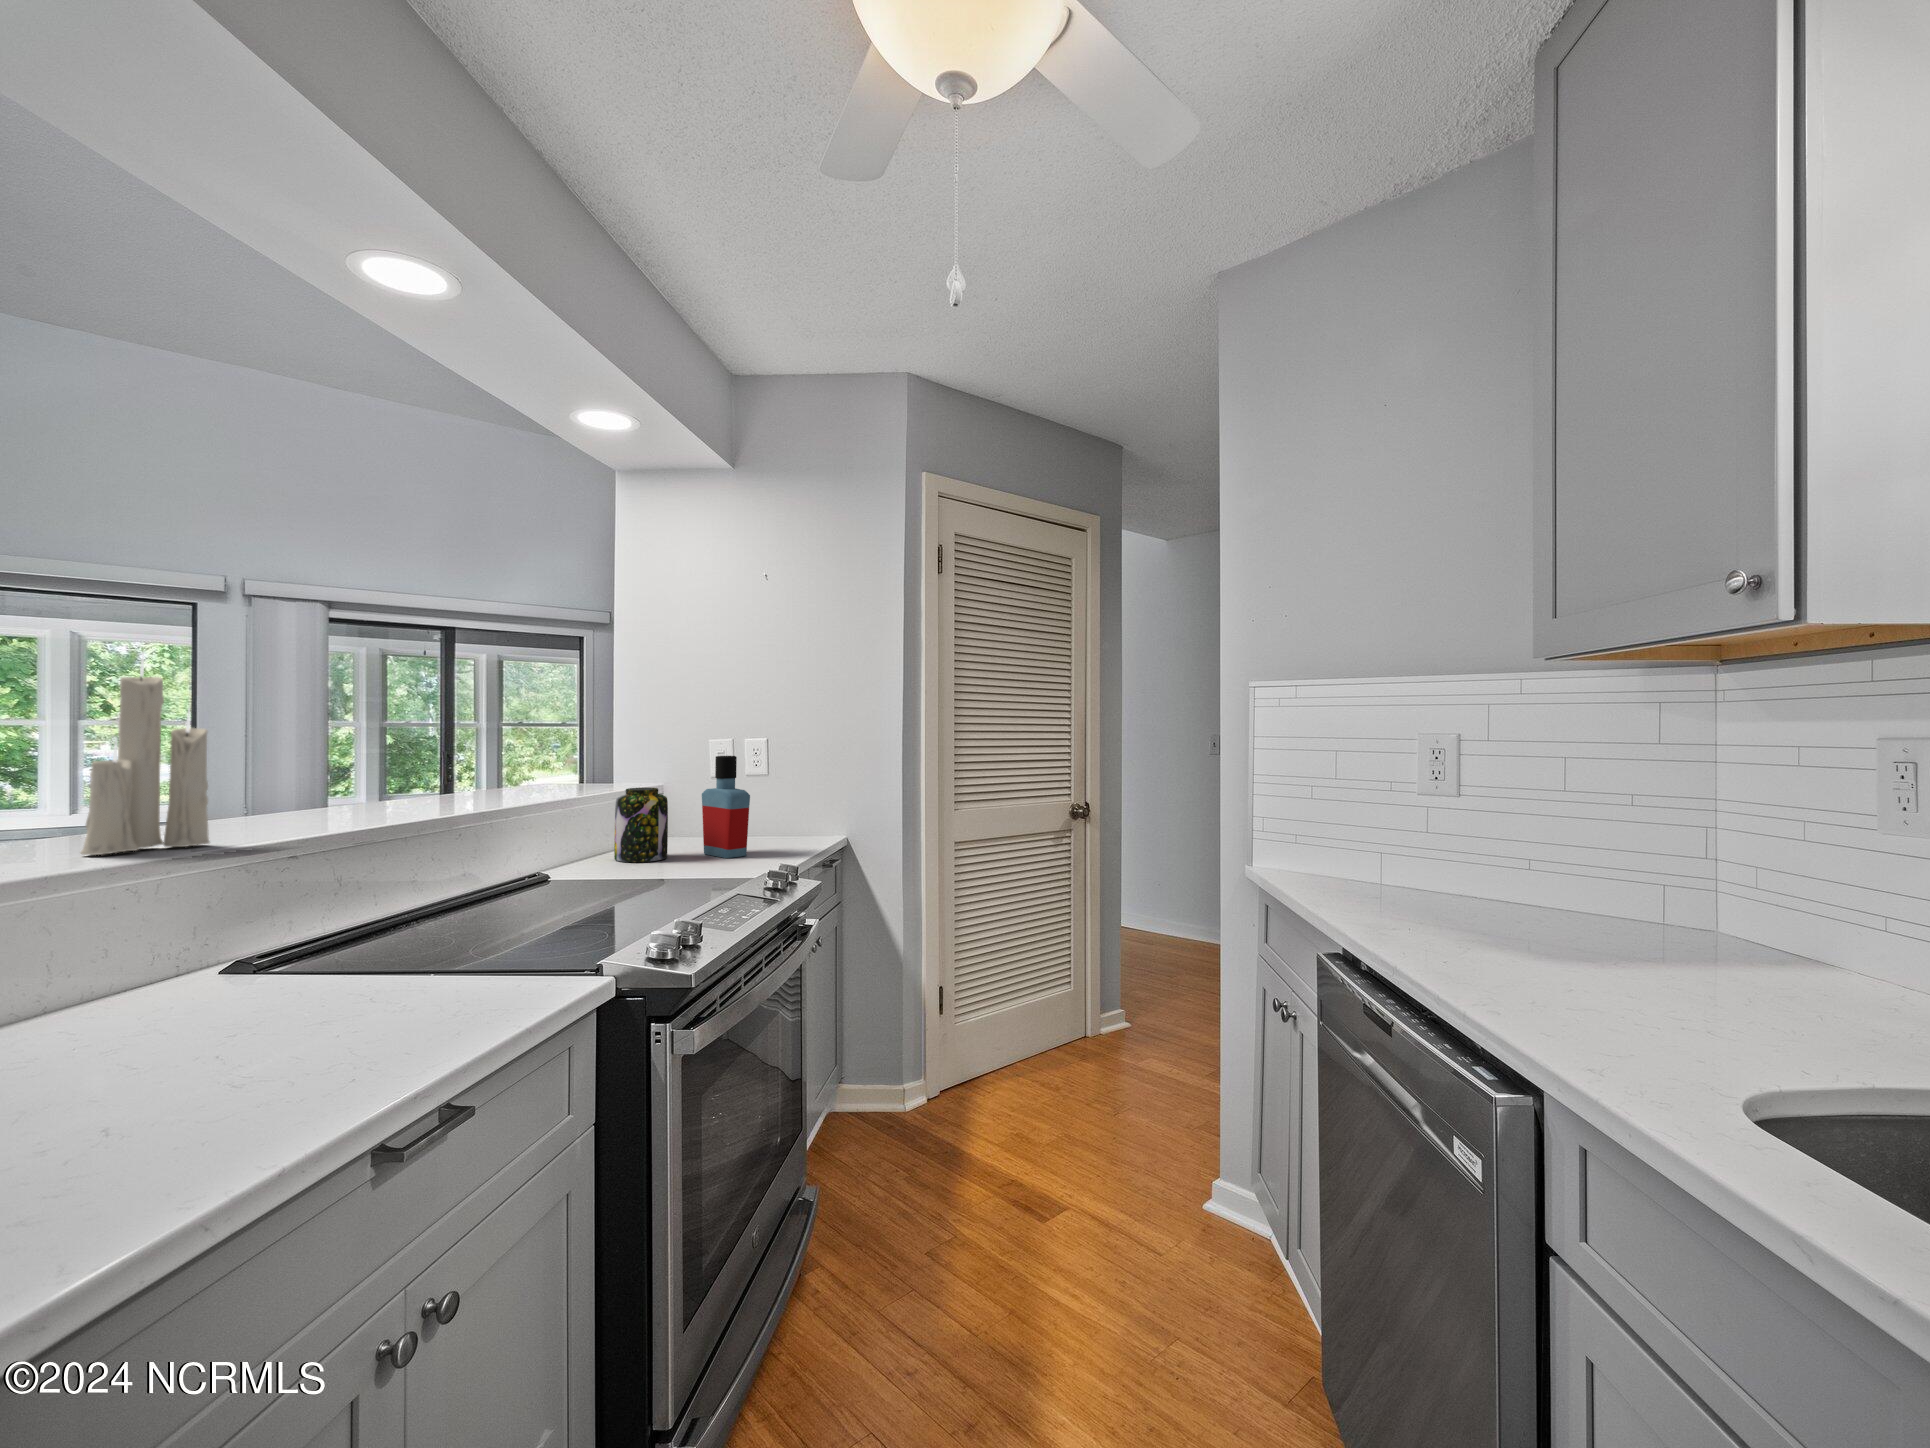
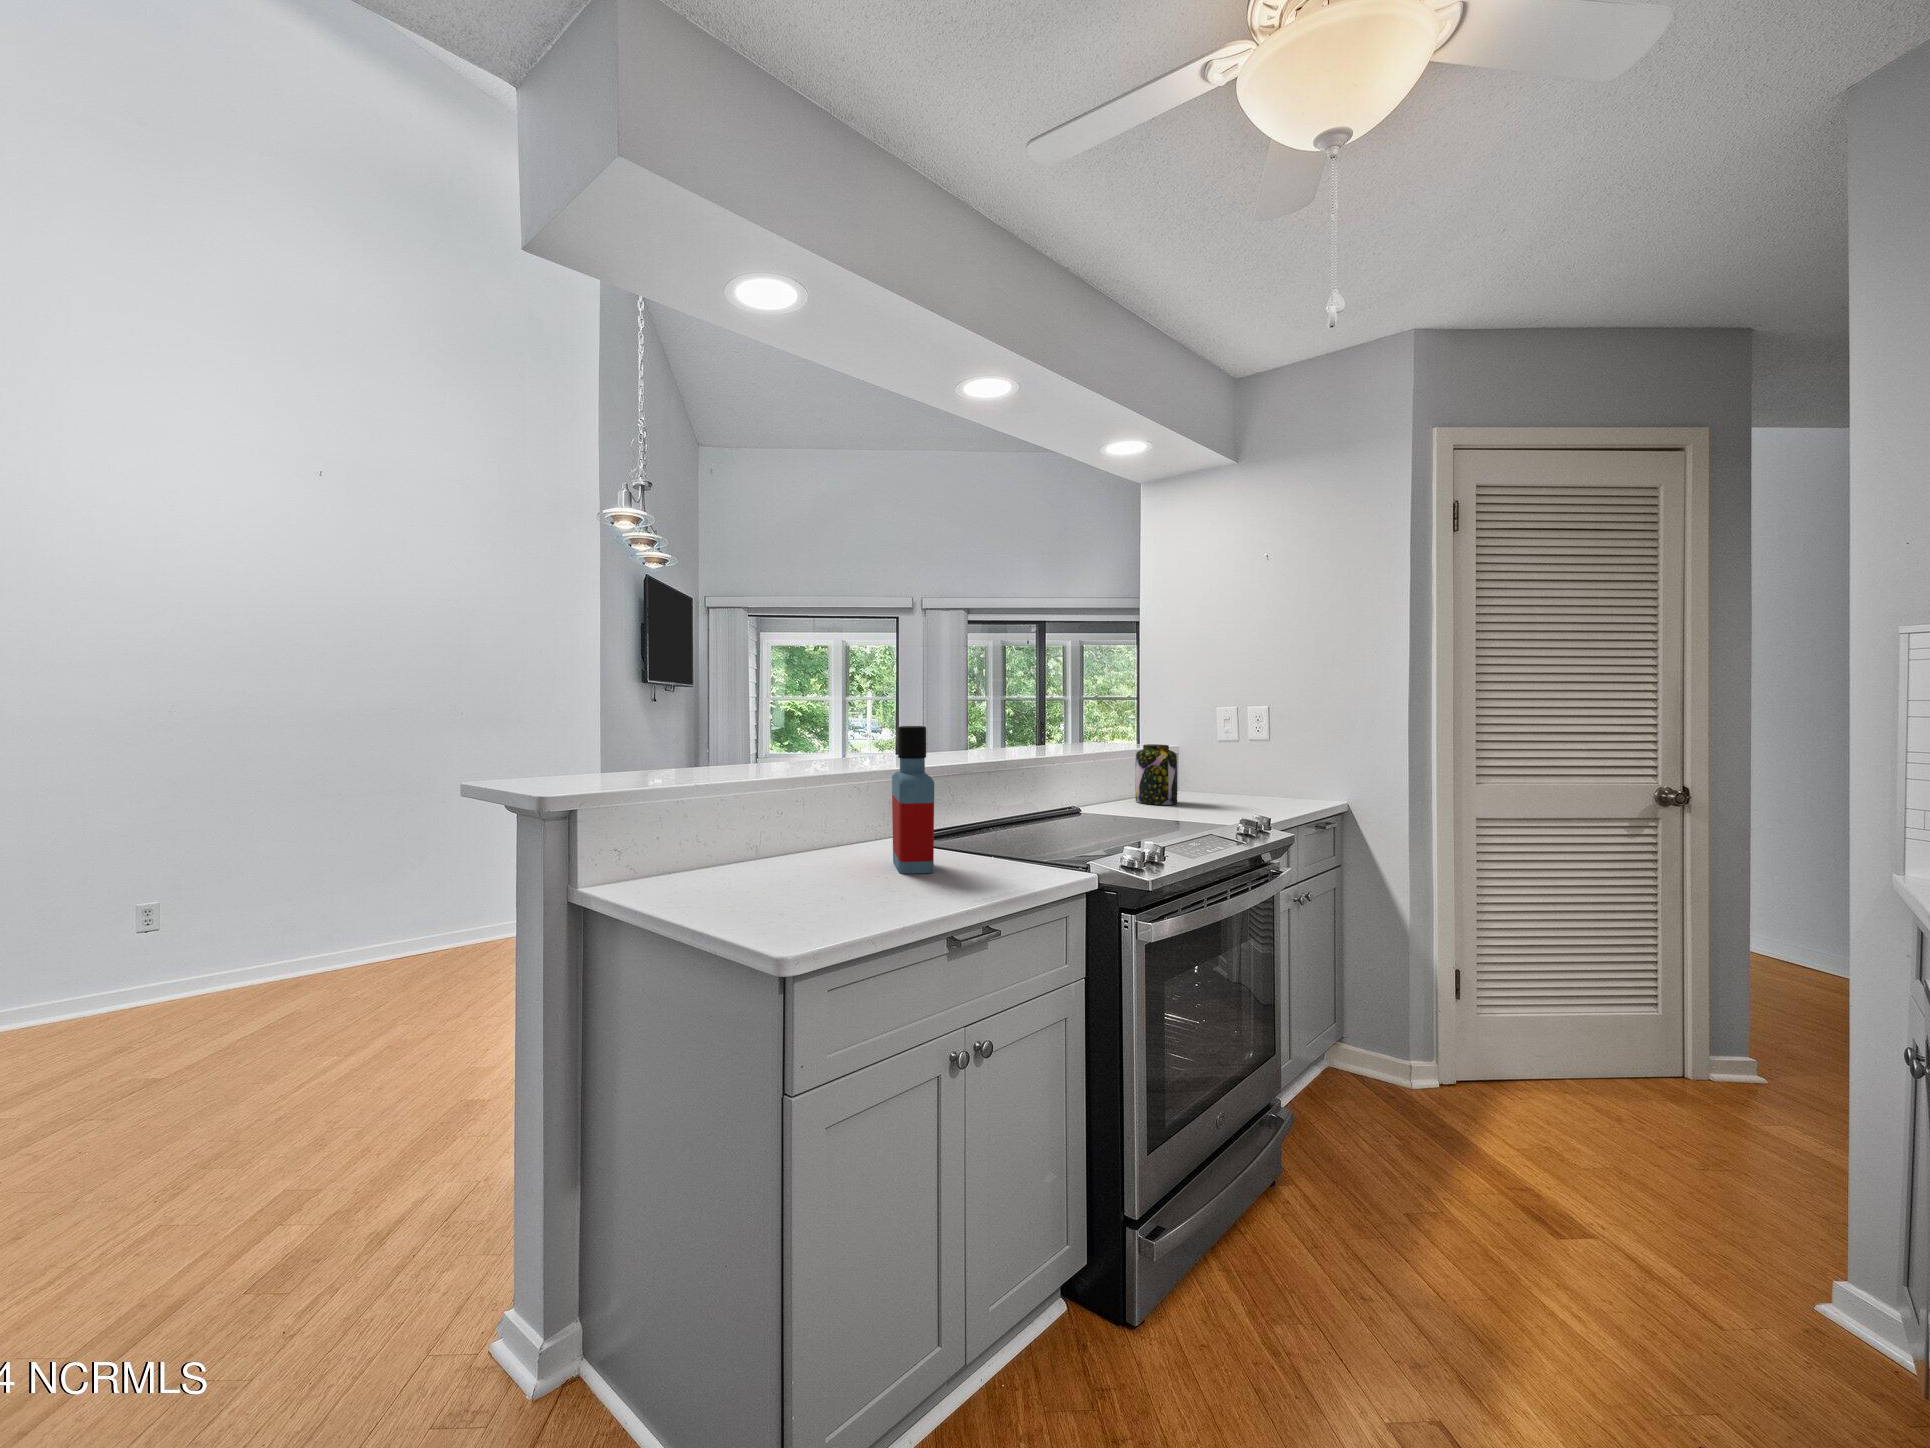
candle: present [81,654,209,855] -> none [821,637,877,760]
bottle: present [702,756,750,858] -> present [892,726,934,874]

